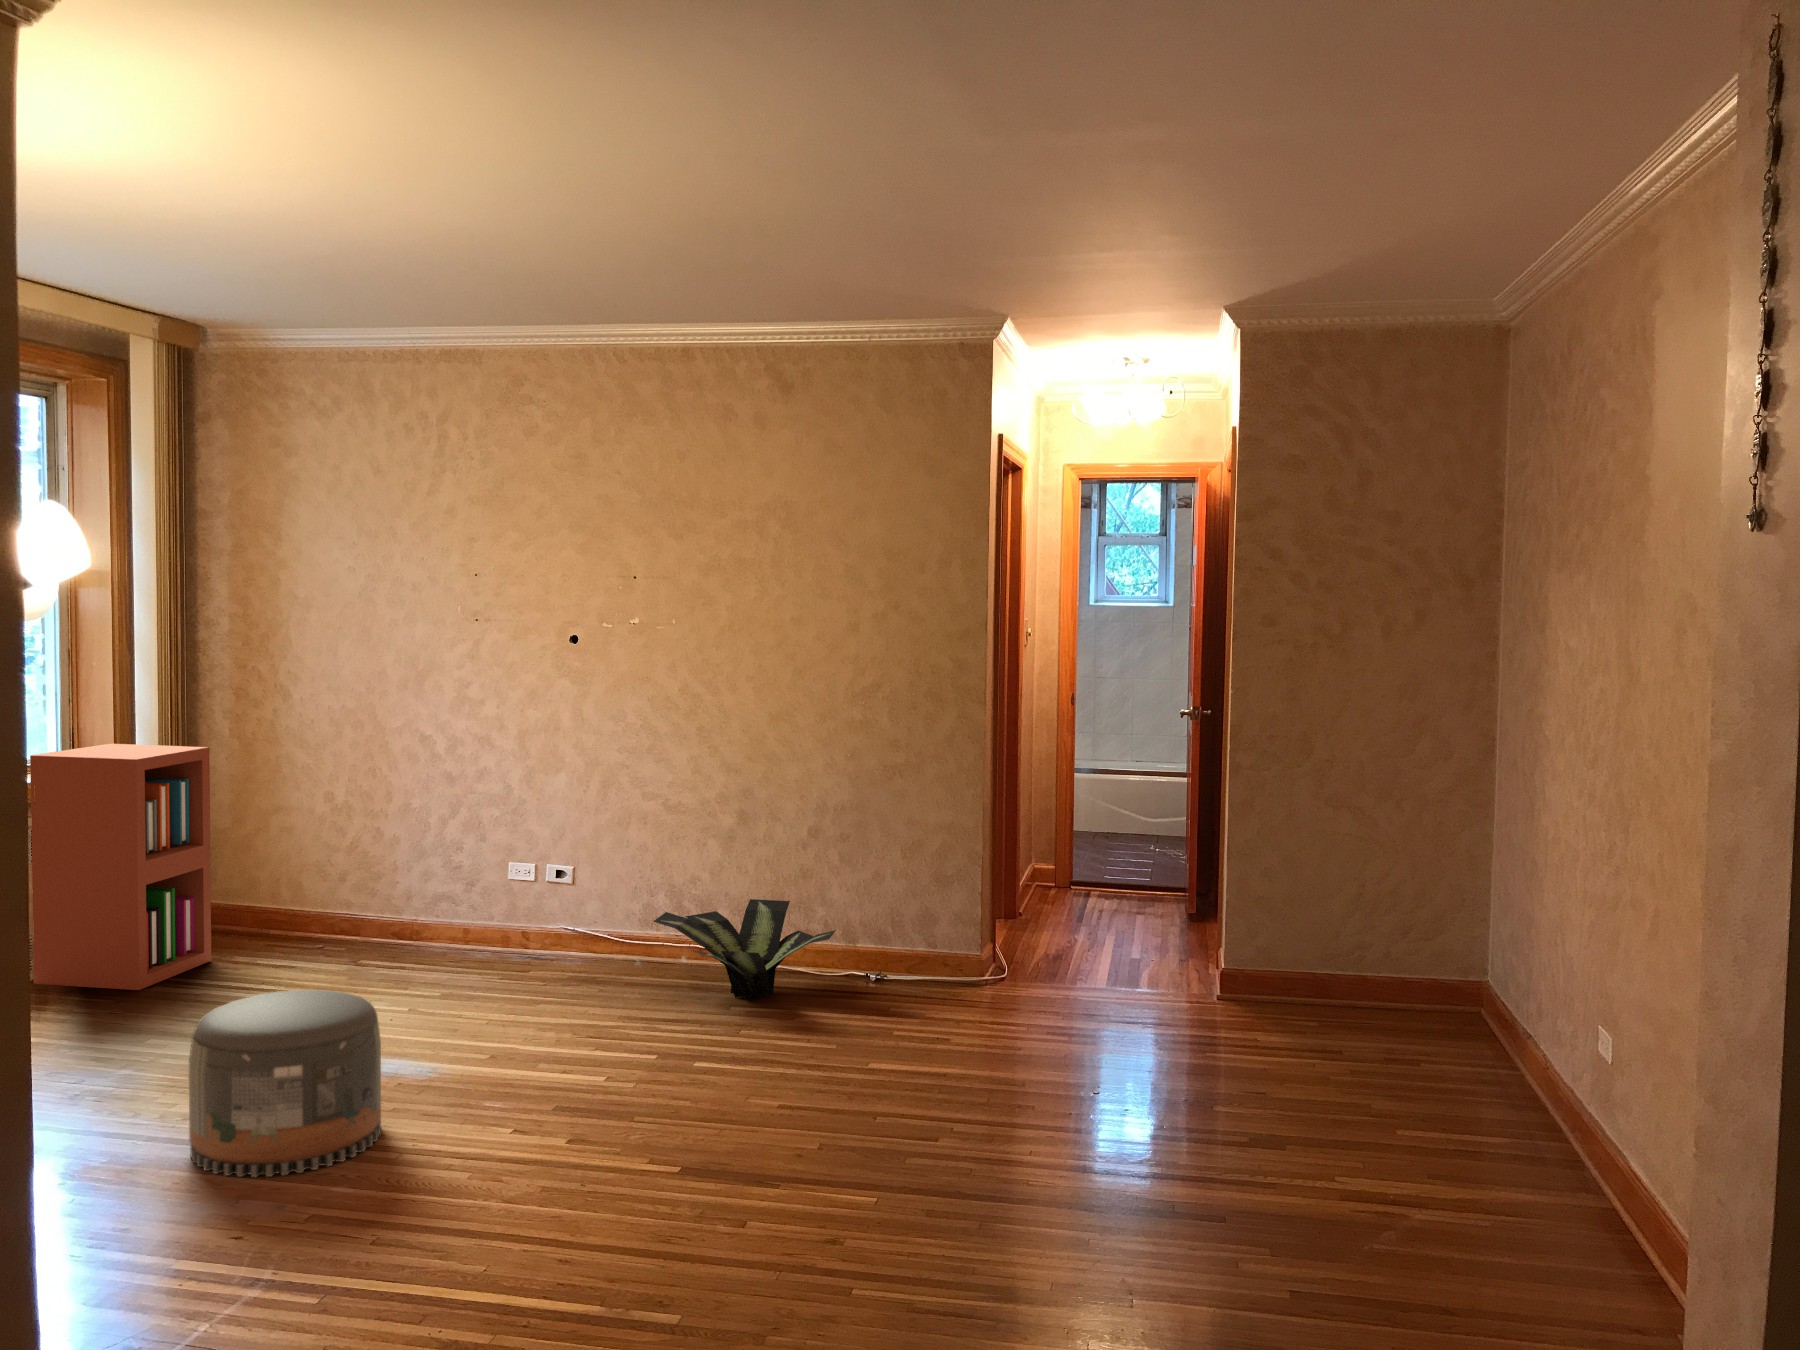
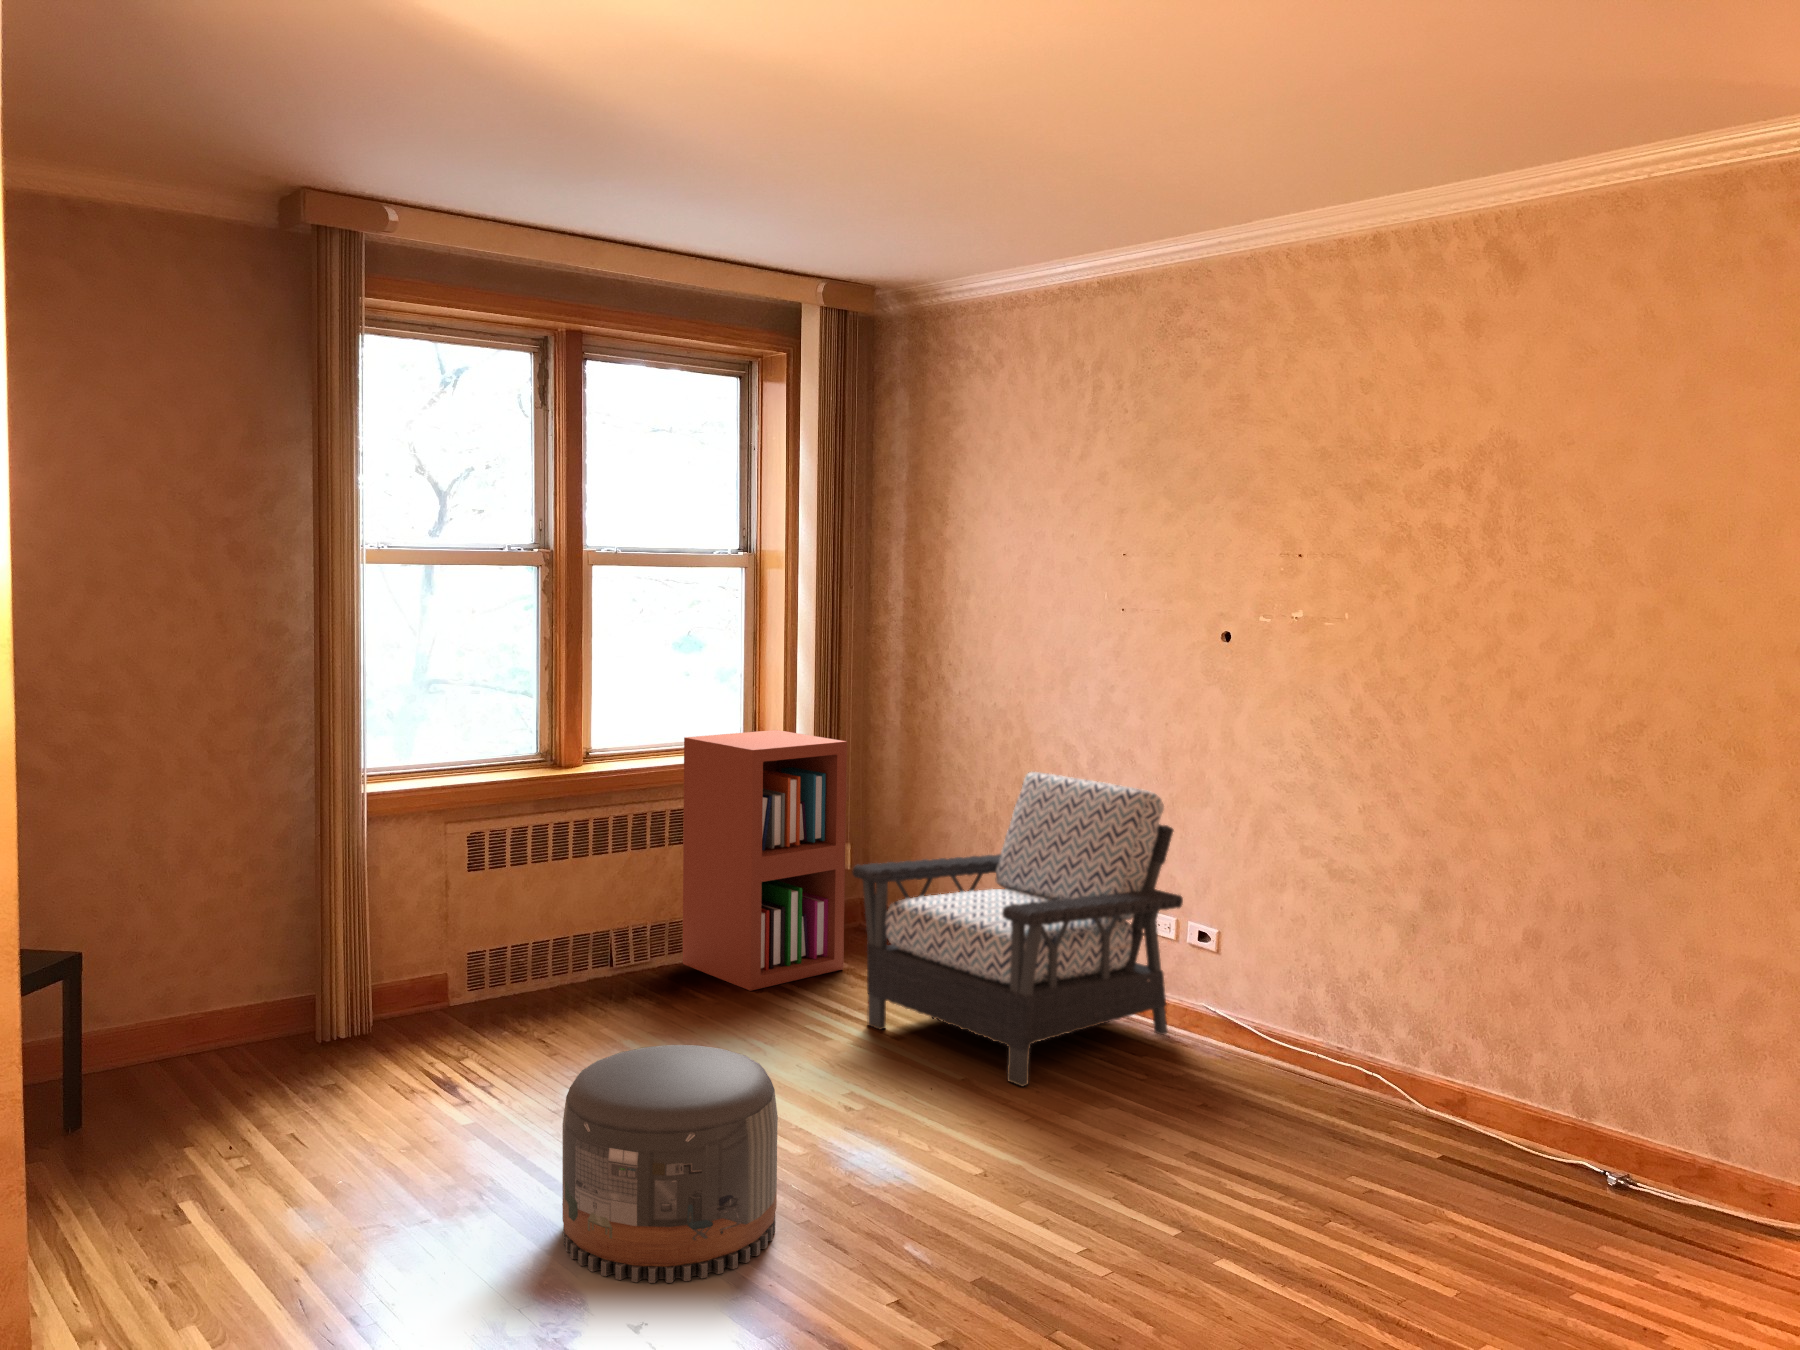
armchair: none [268,759,551,1005] -> present [852,772,1183,1087]
potted plant: present [653,899,835,1000] -> none [1261,1017,1535,1174]

